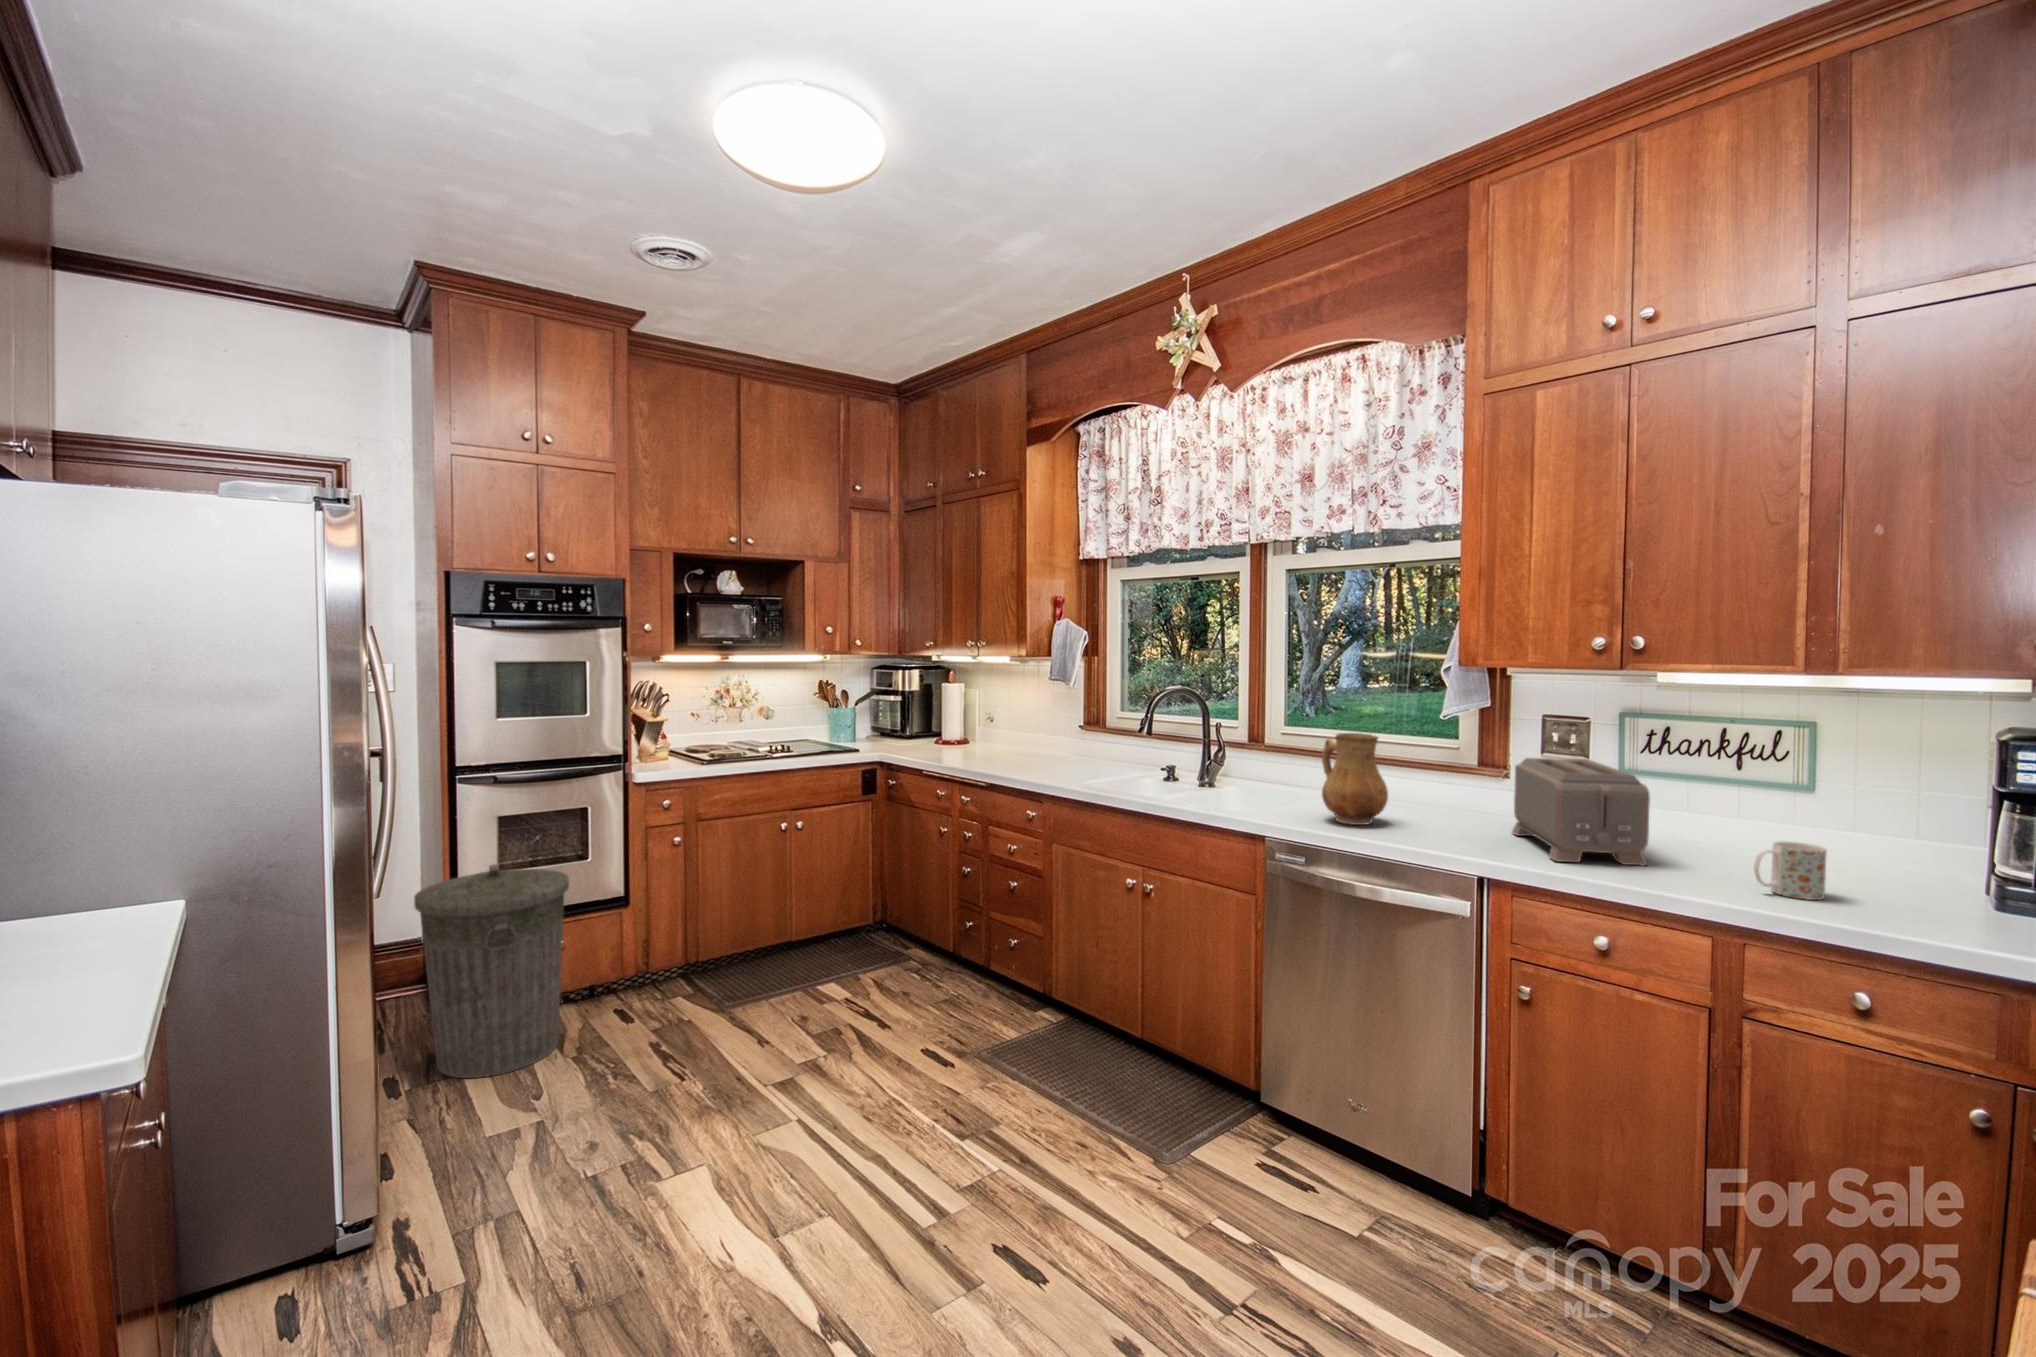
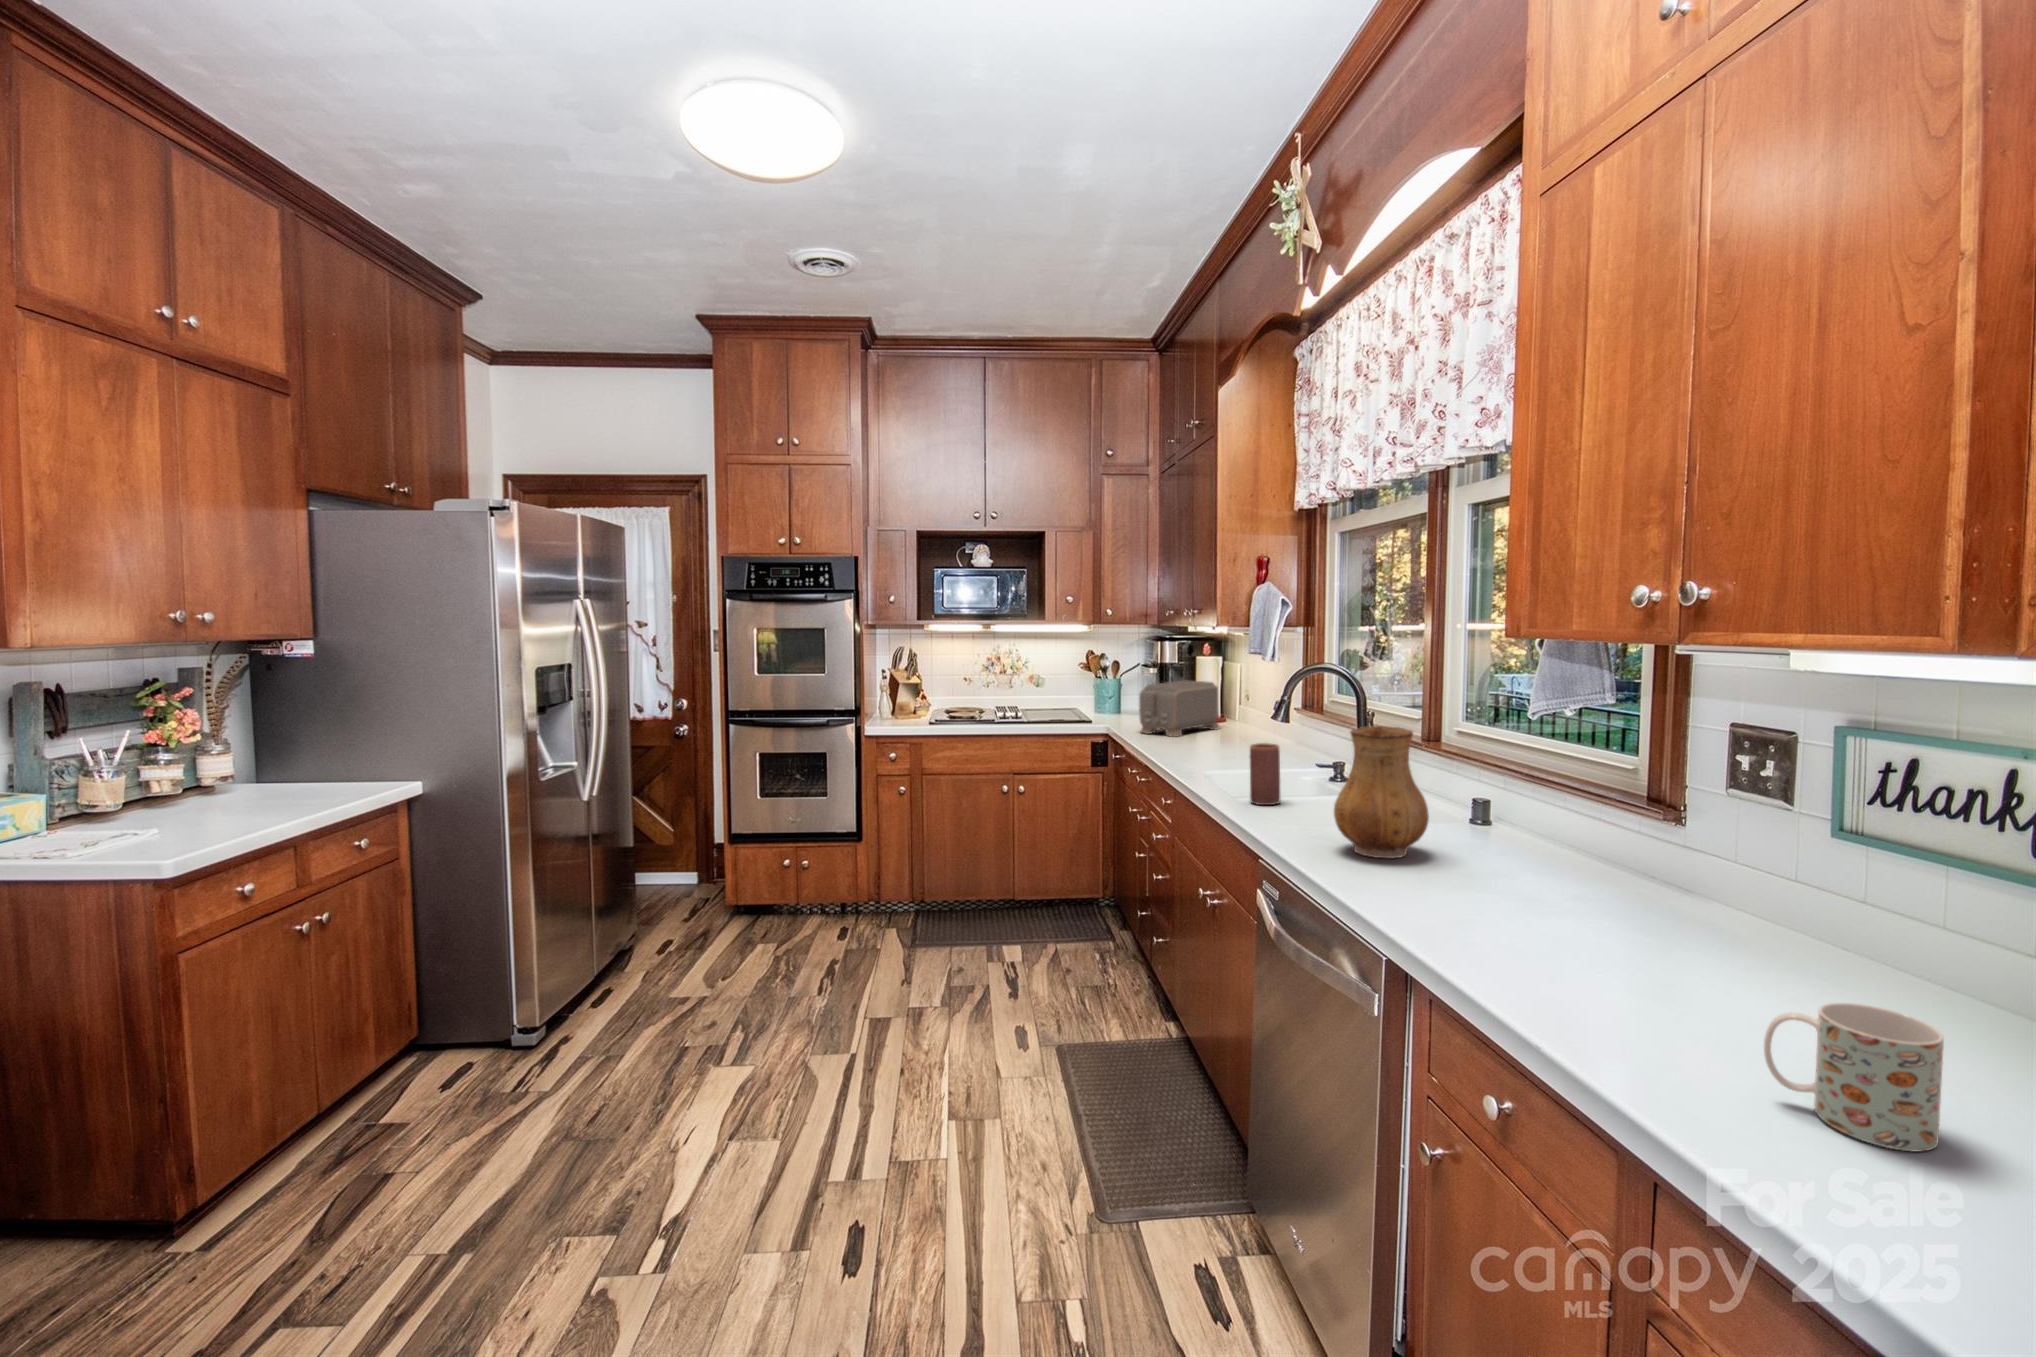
candle: none [1189,754,1213,803] -> present [1250,743,1281,805]
toaster: present [1512,758,1650,865] -> present [1139,681,1220,737]
trash can: present [414,865,569,1078] -> none [676,792,788,956]

